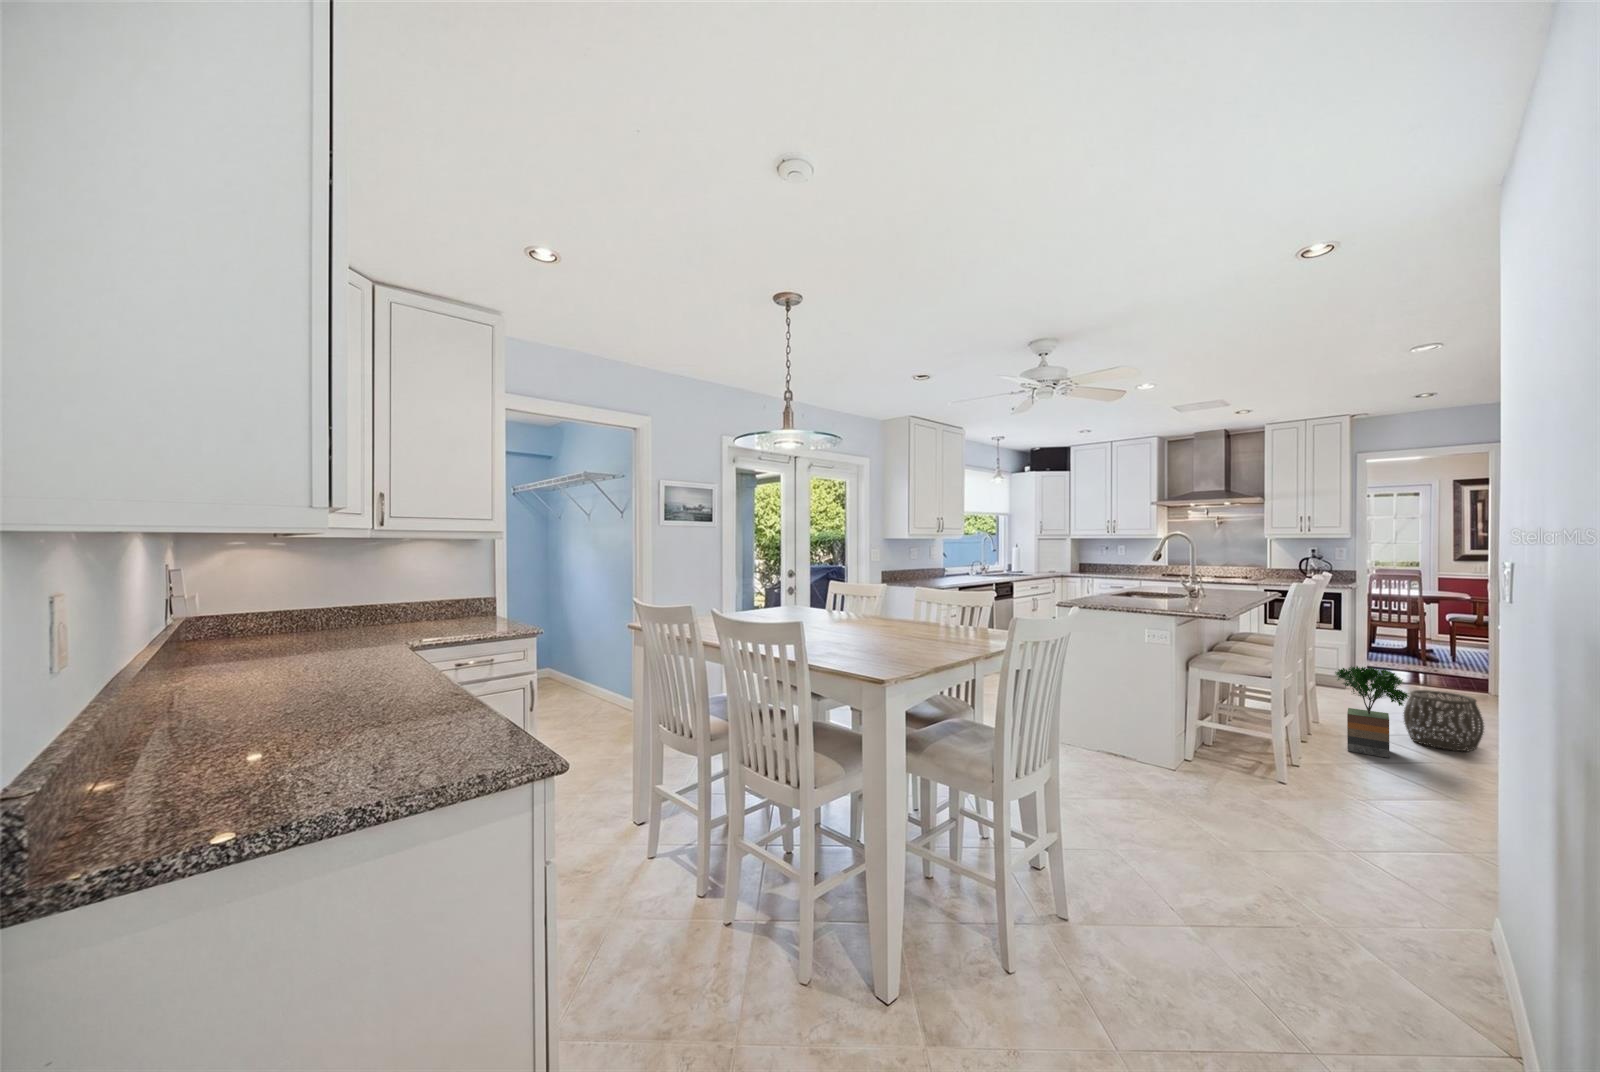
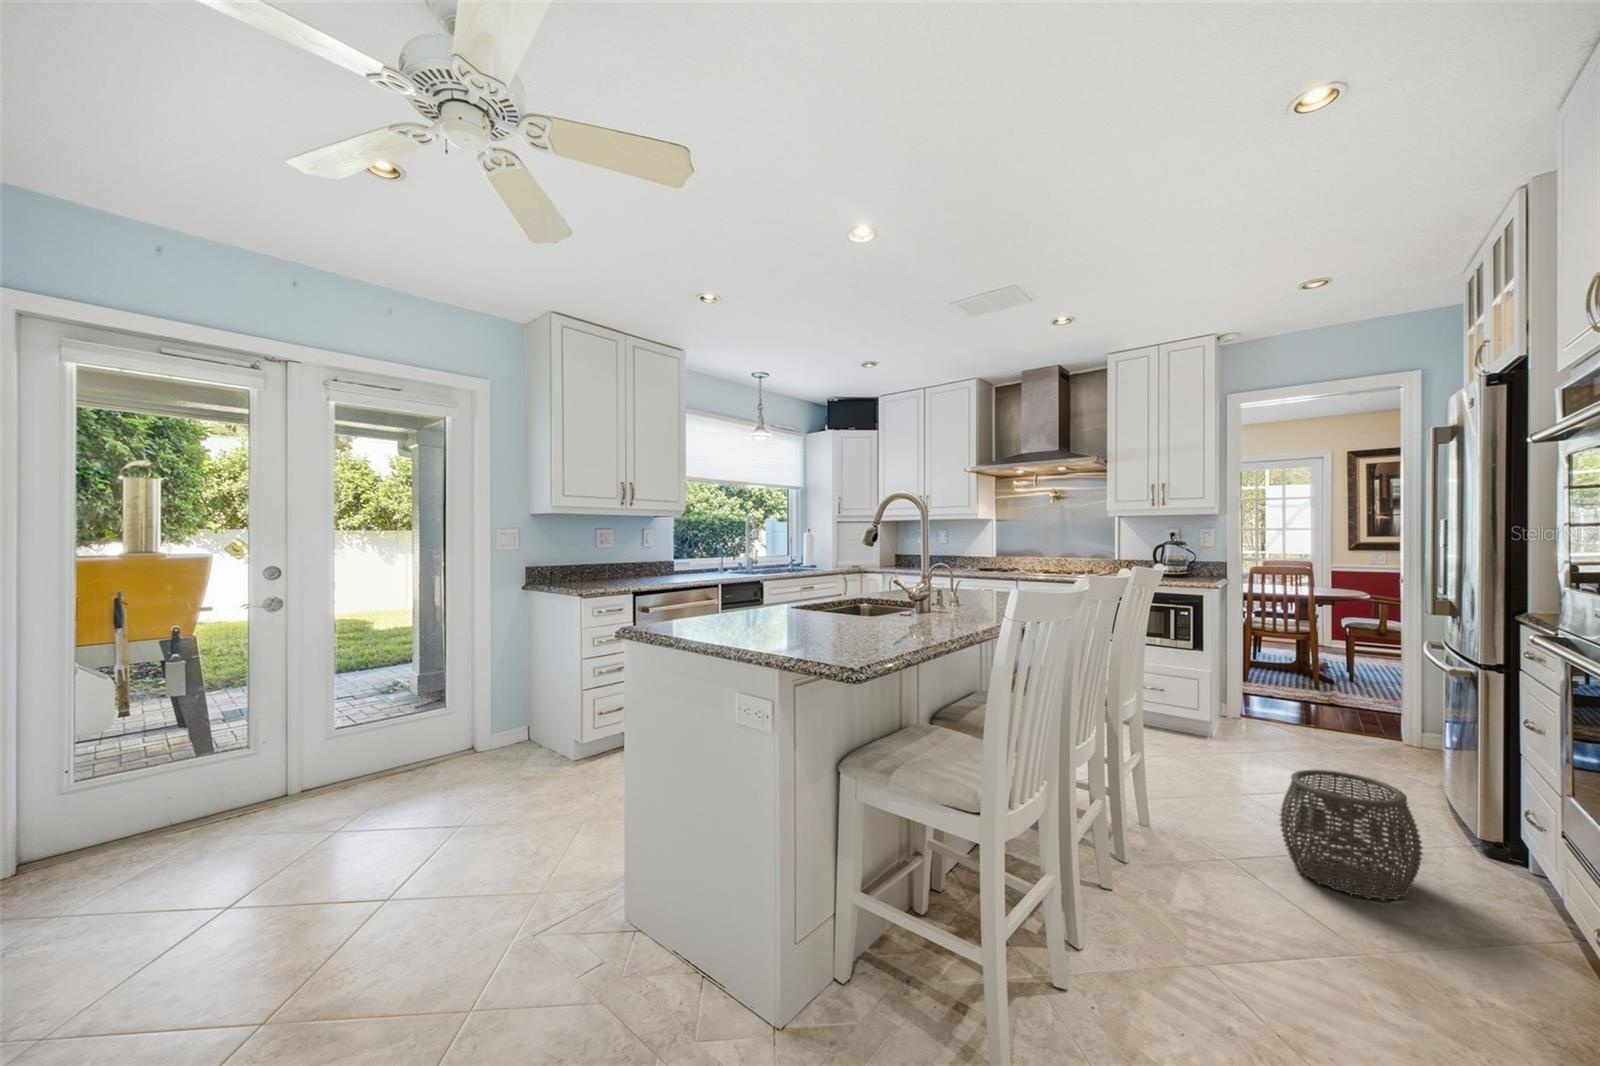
potted tree: present [1335,666,1409,758] -> none [1153,733,1291,933]

